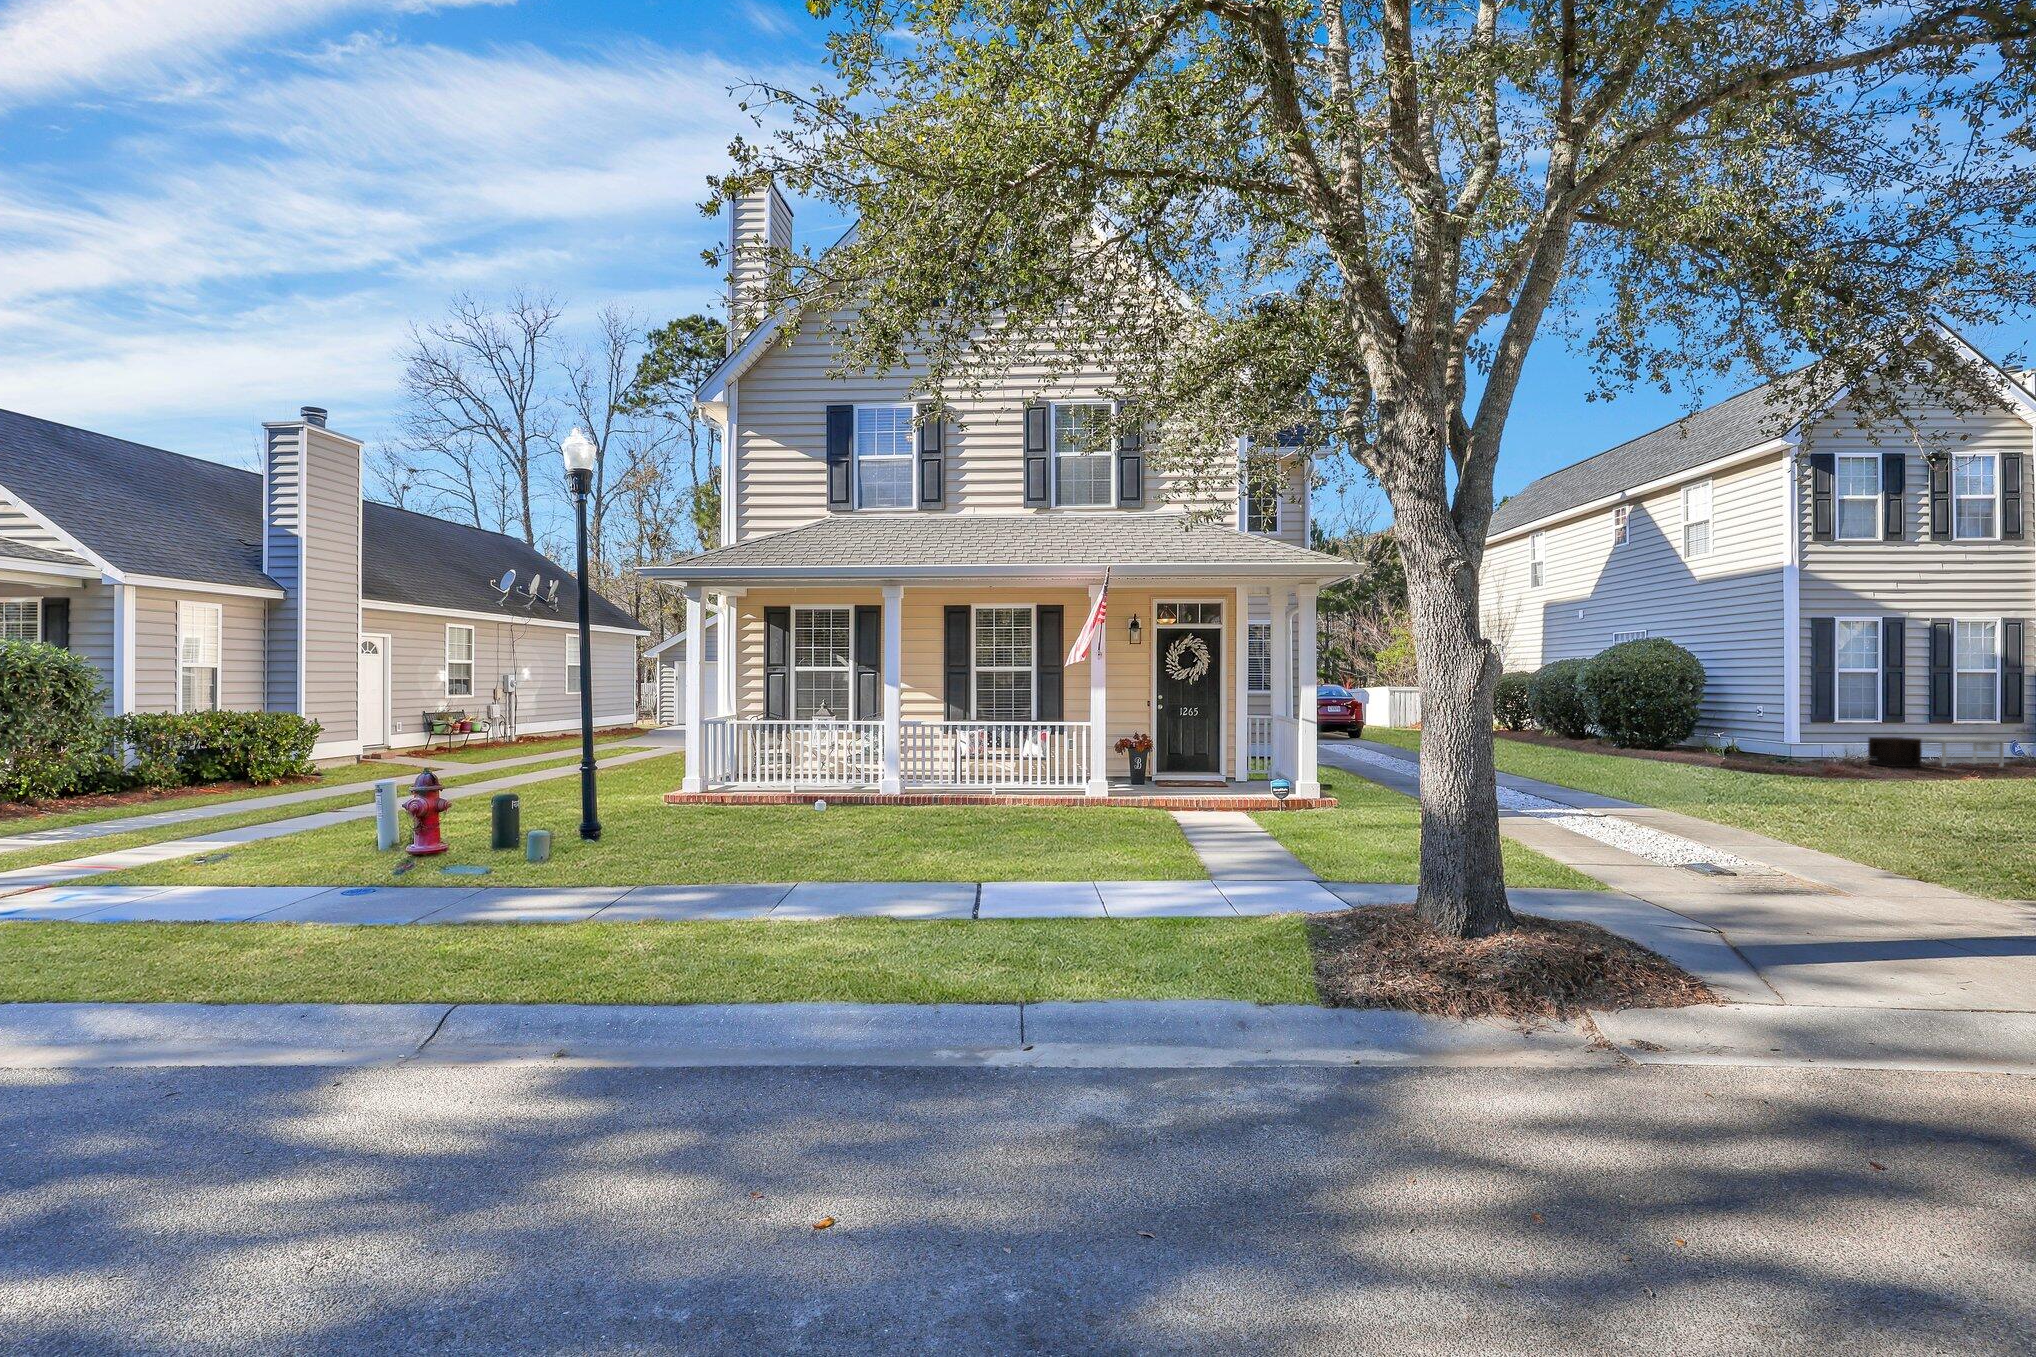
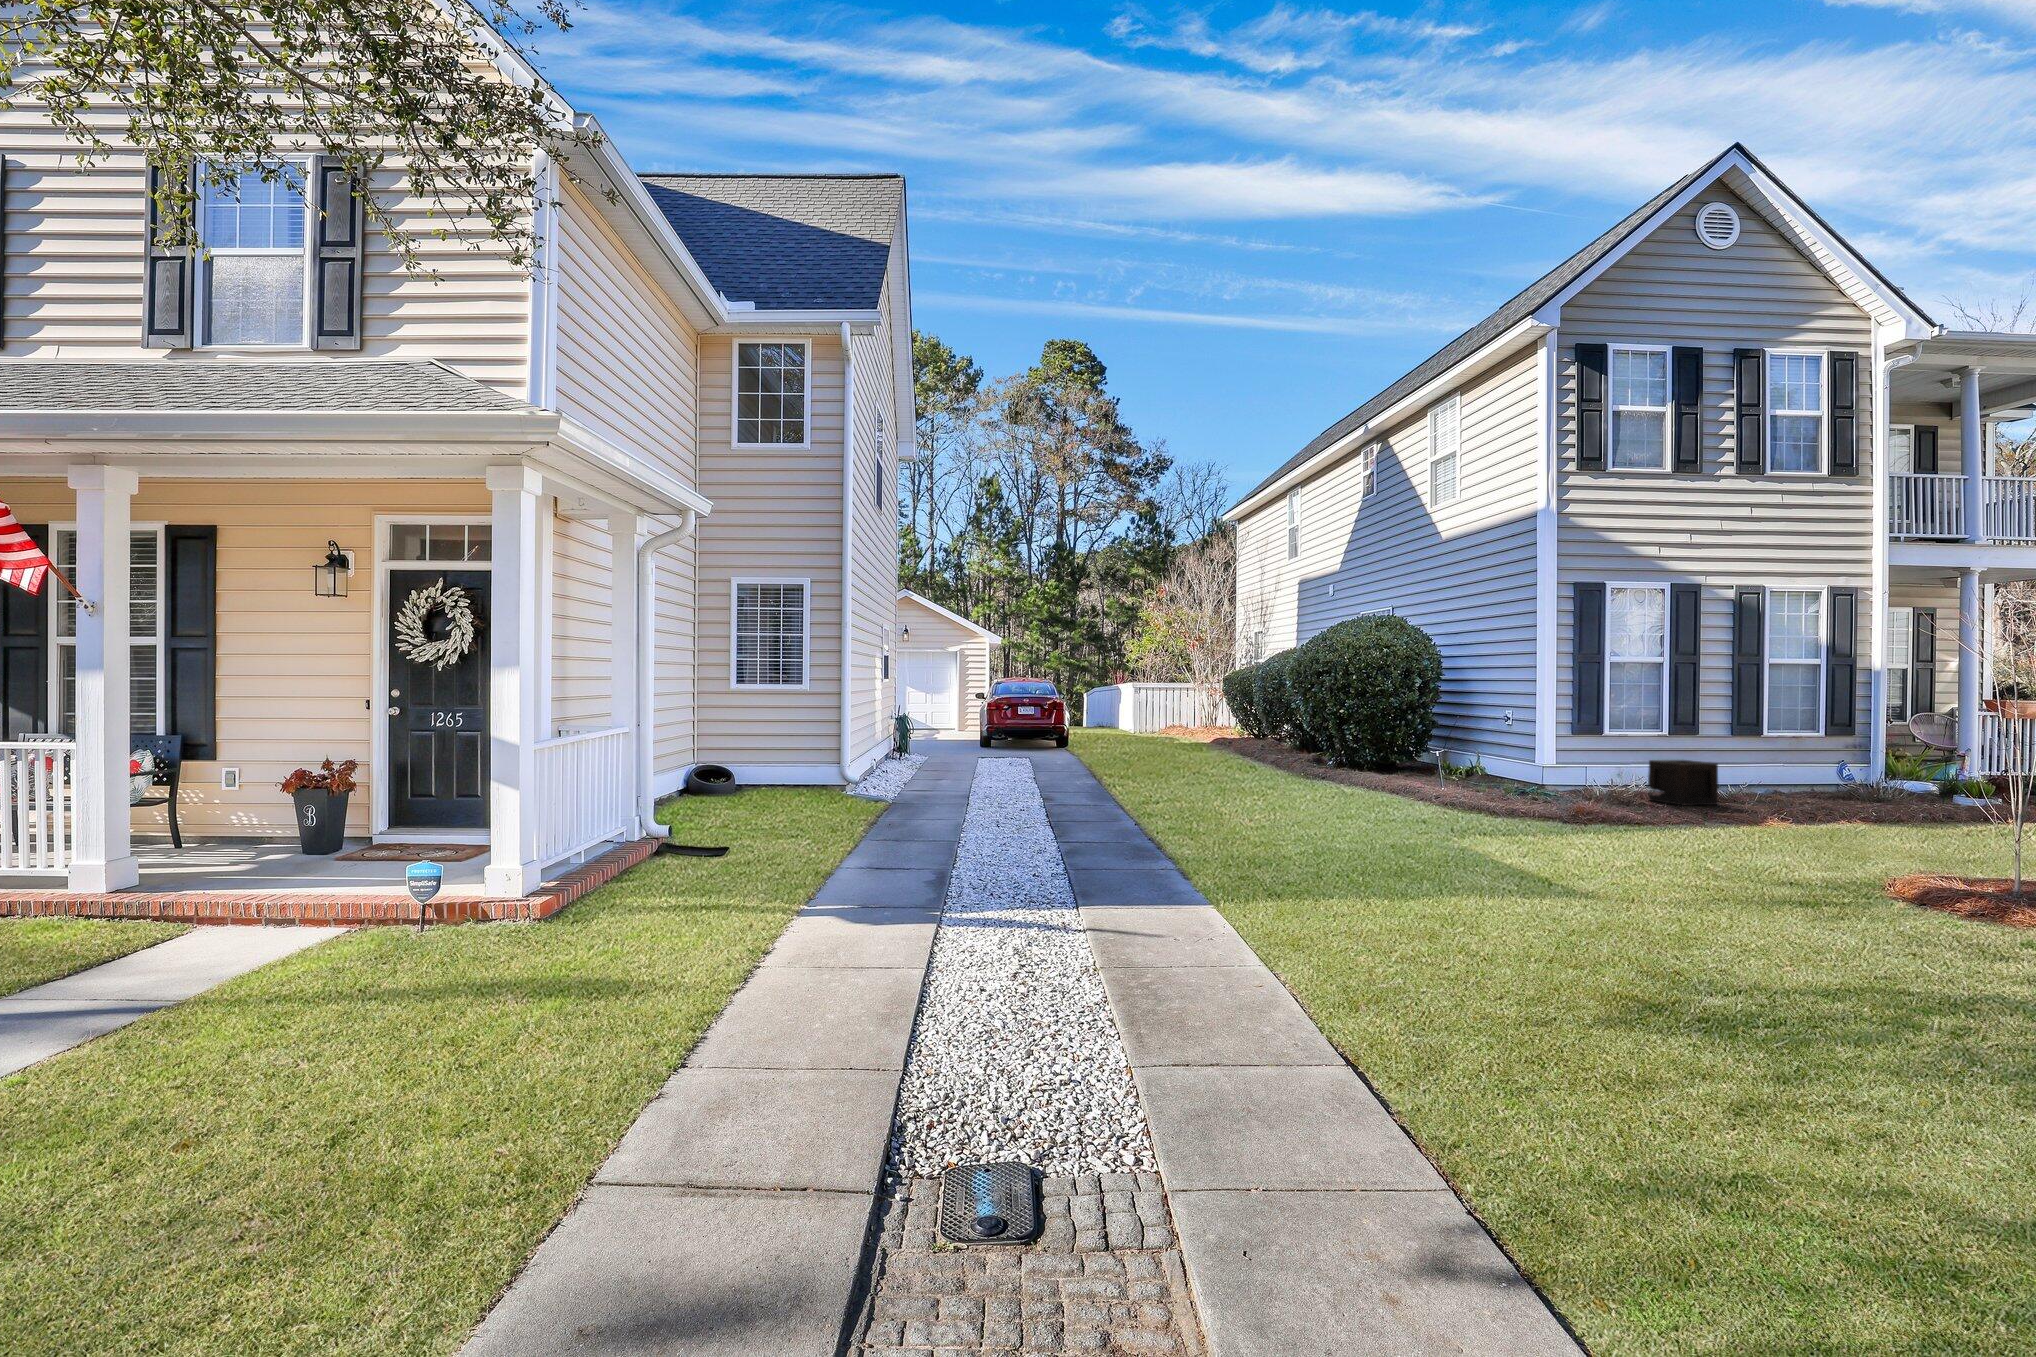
storage bench: present [1914,737,2006,767] -> none [1710,760,1832,805]

